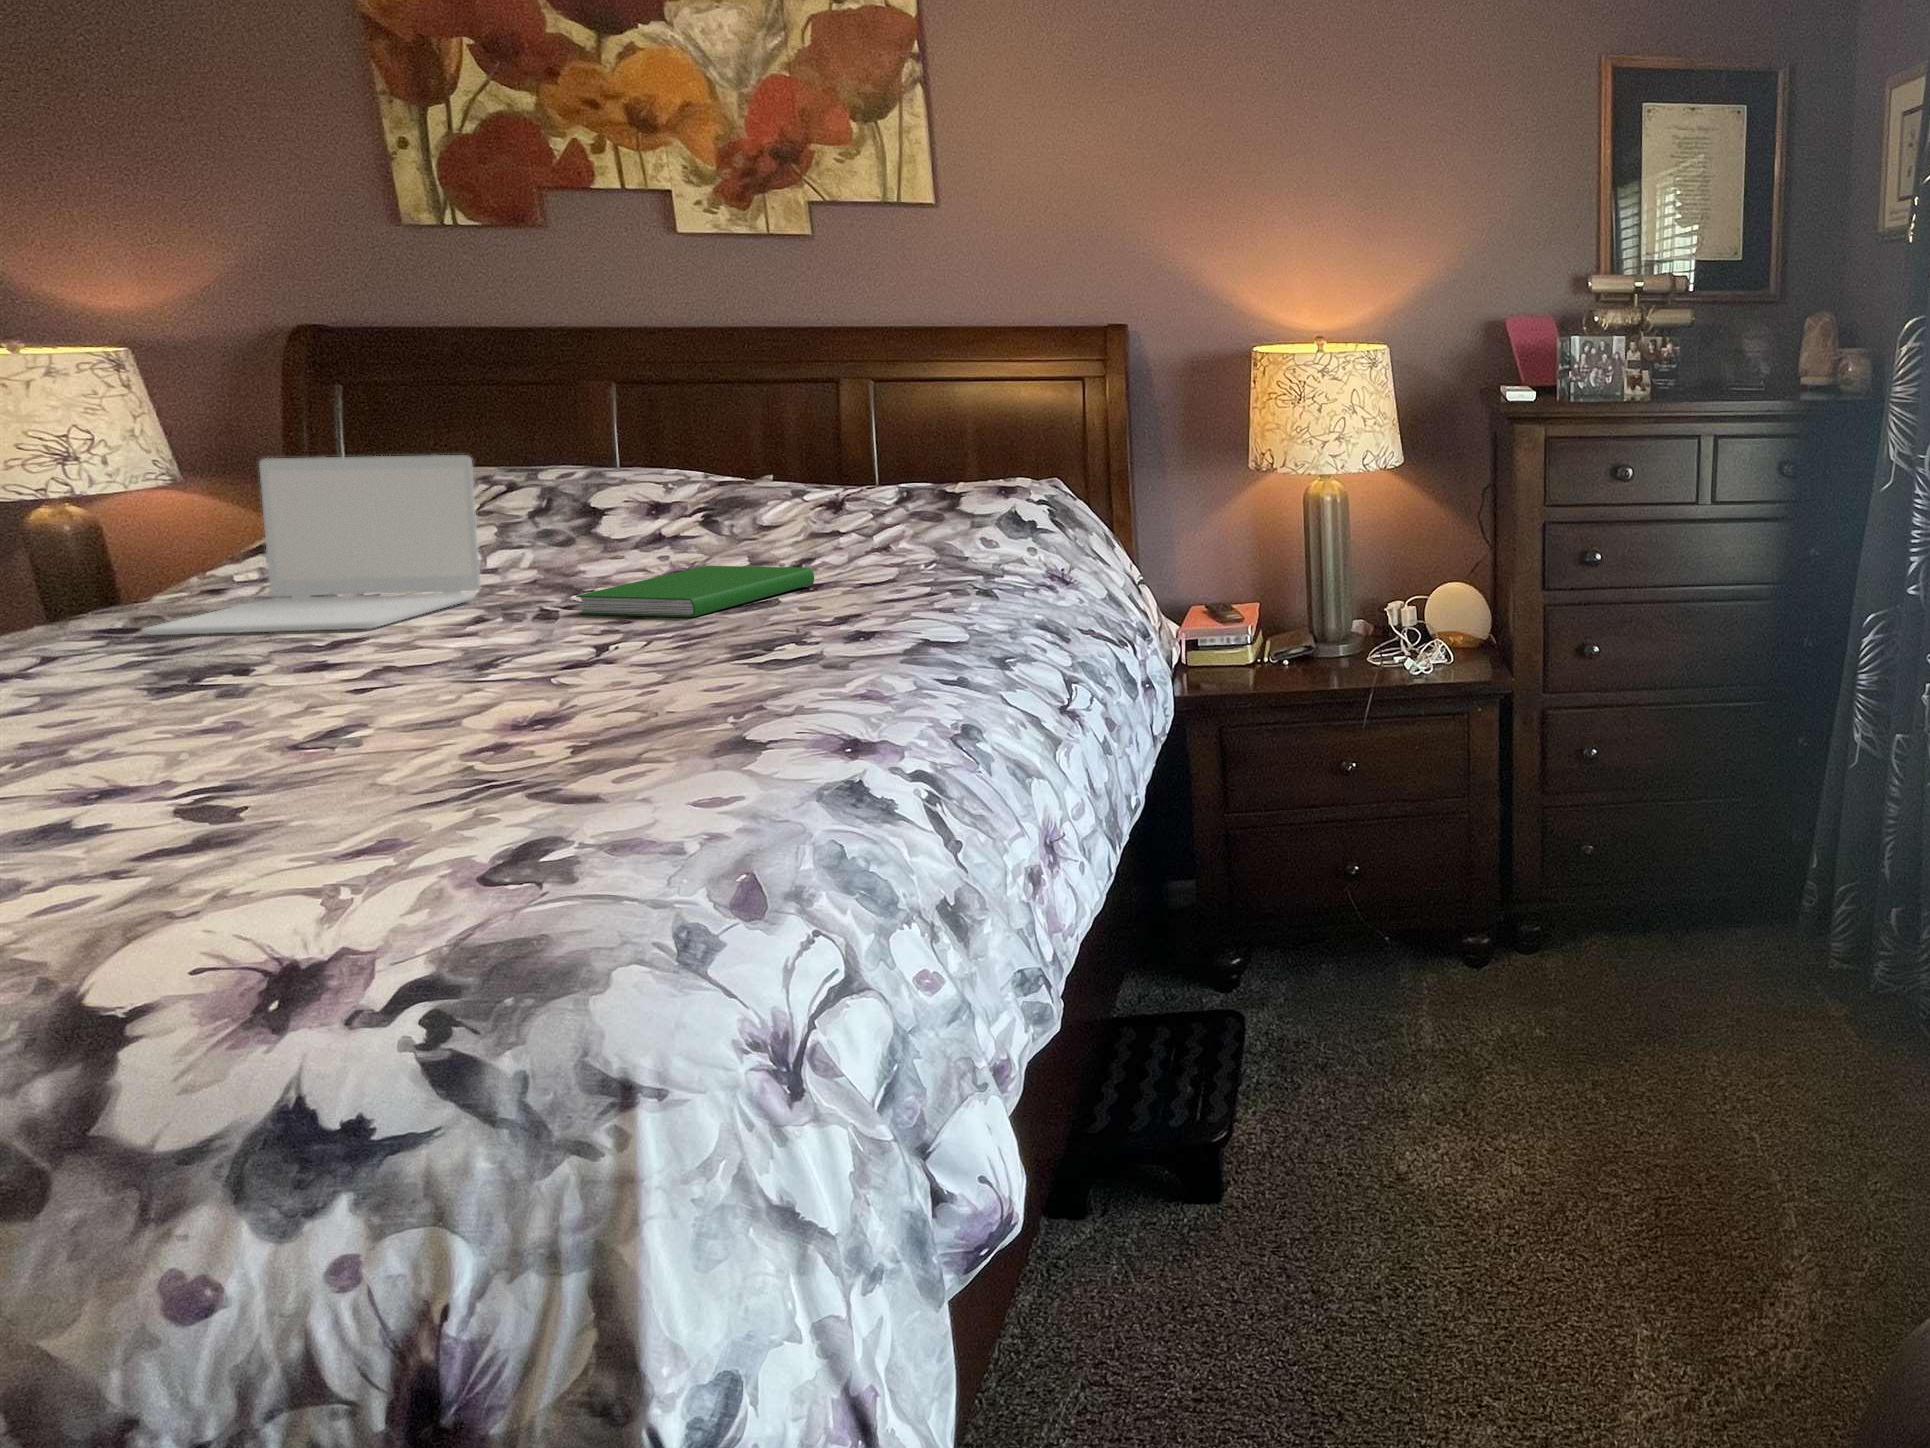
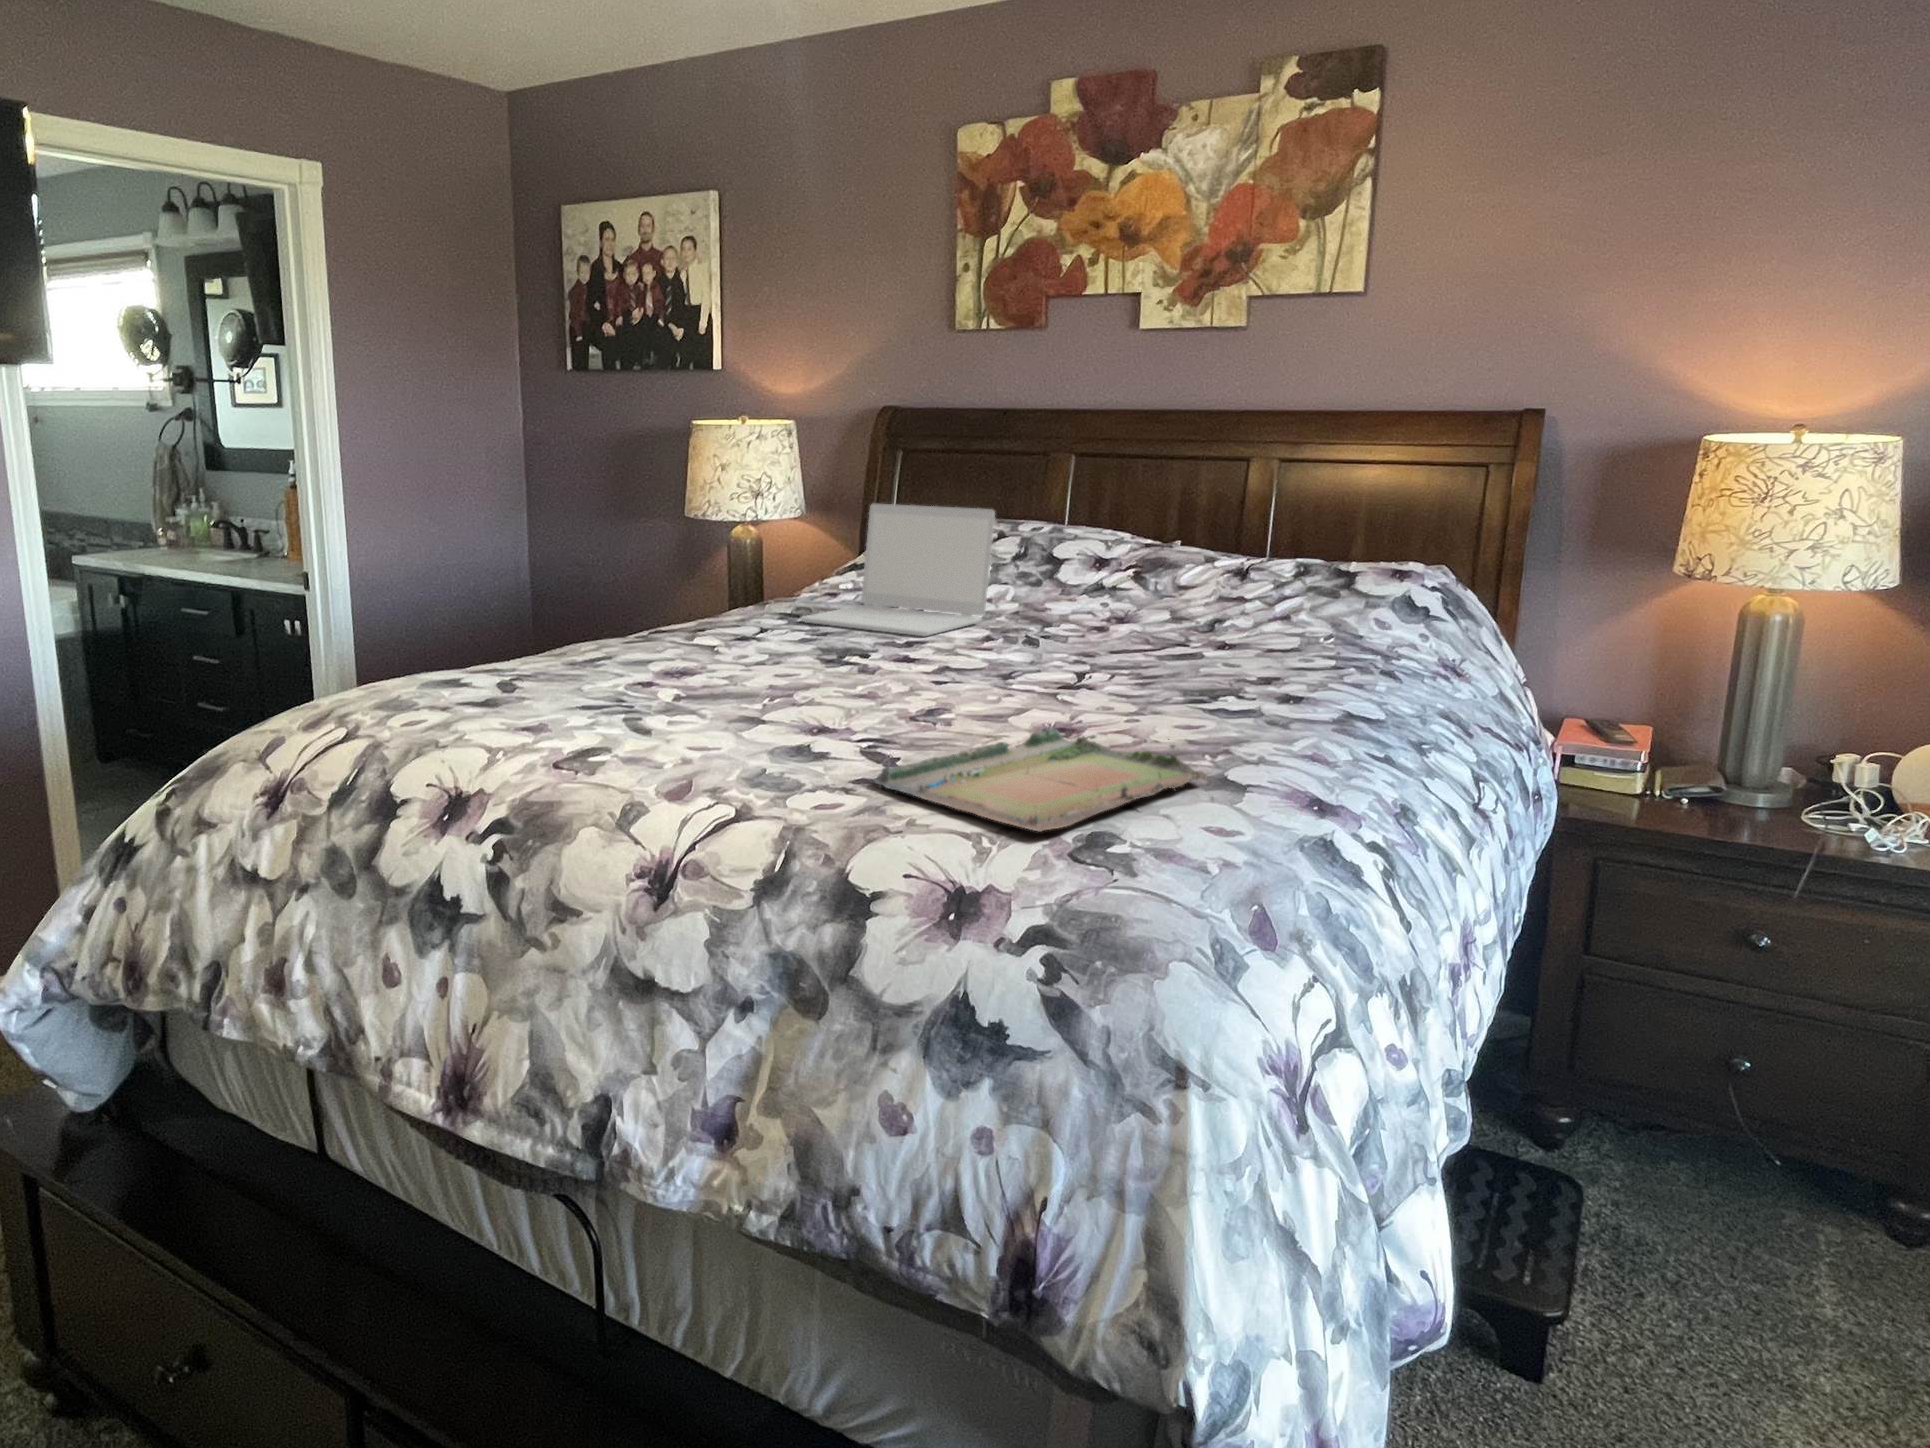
hardcover book: present [576,566,814,617] -> none [1054,616,1228,660]
tray: none [170,705,719,857] -> present [874,728,1207,832]

